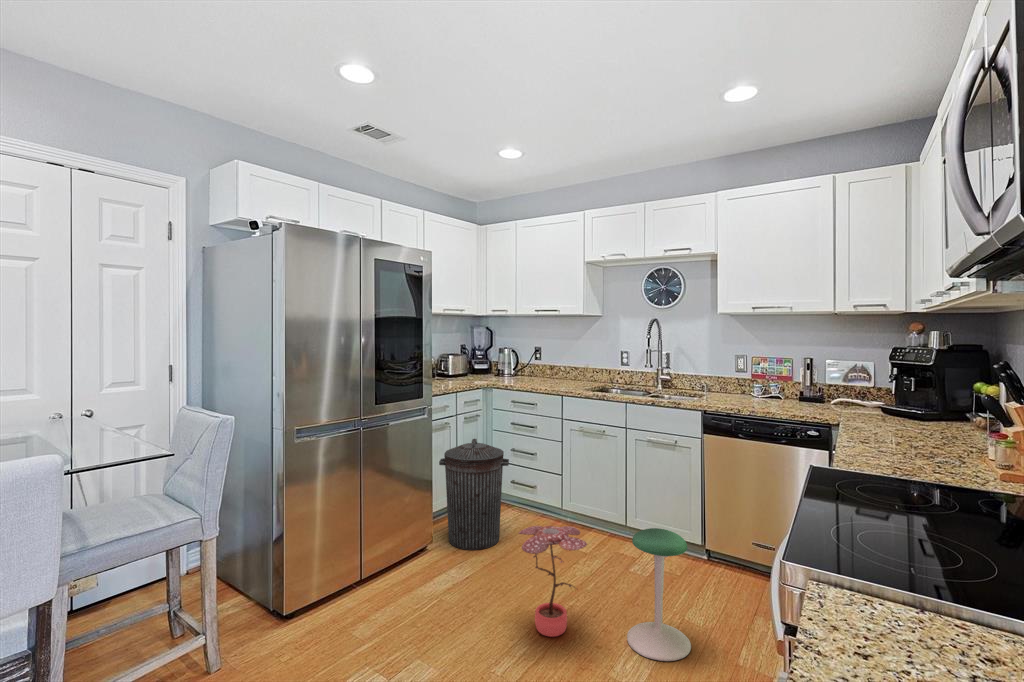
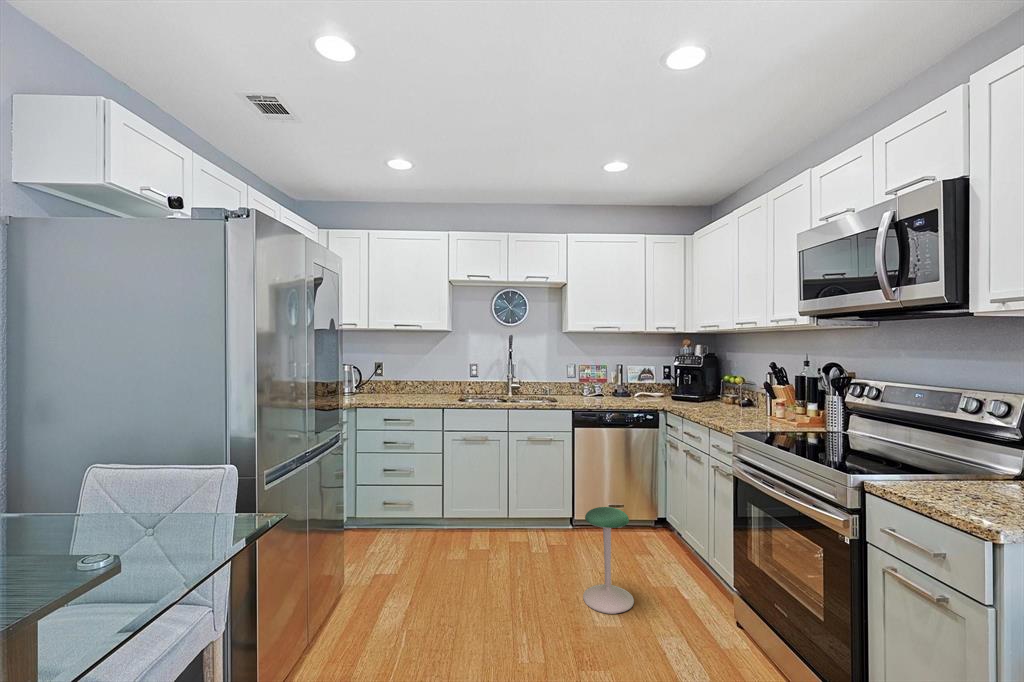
trash can: present [439,439,509,550] -> none [337,462,414,583]
potted plant: present [519,526,587,637] -> none [495,524,566,629]

